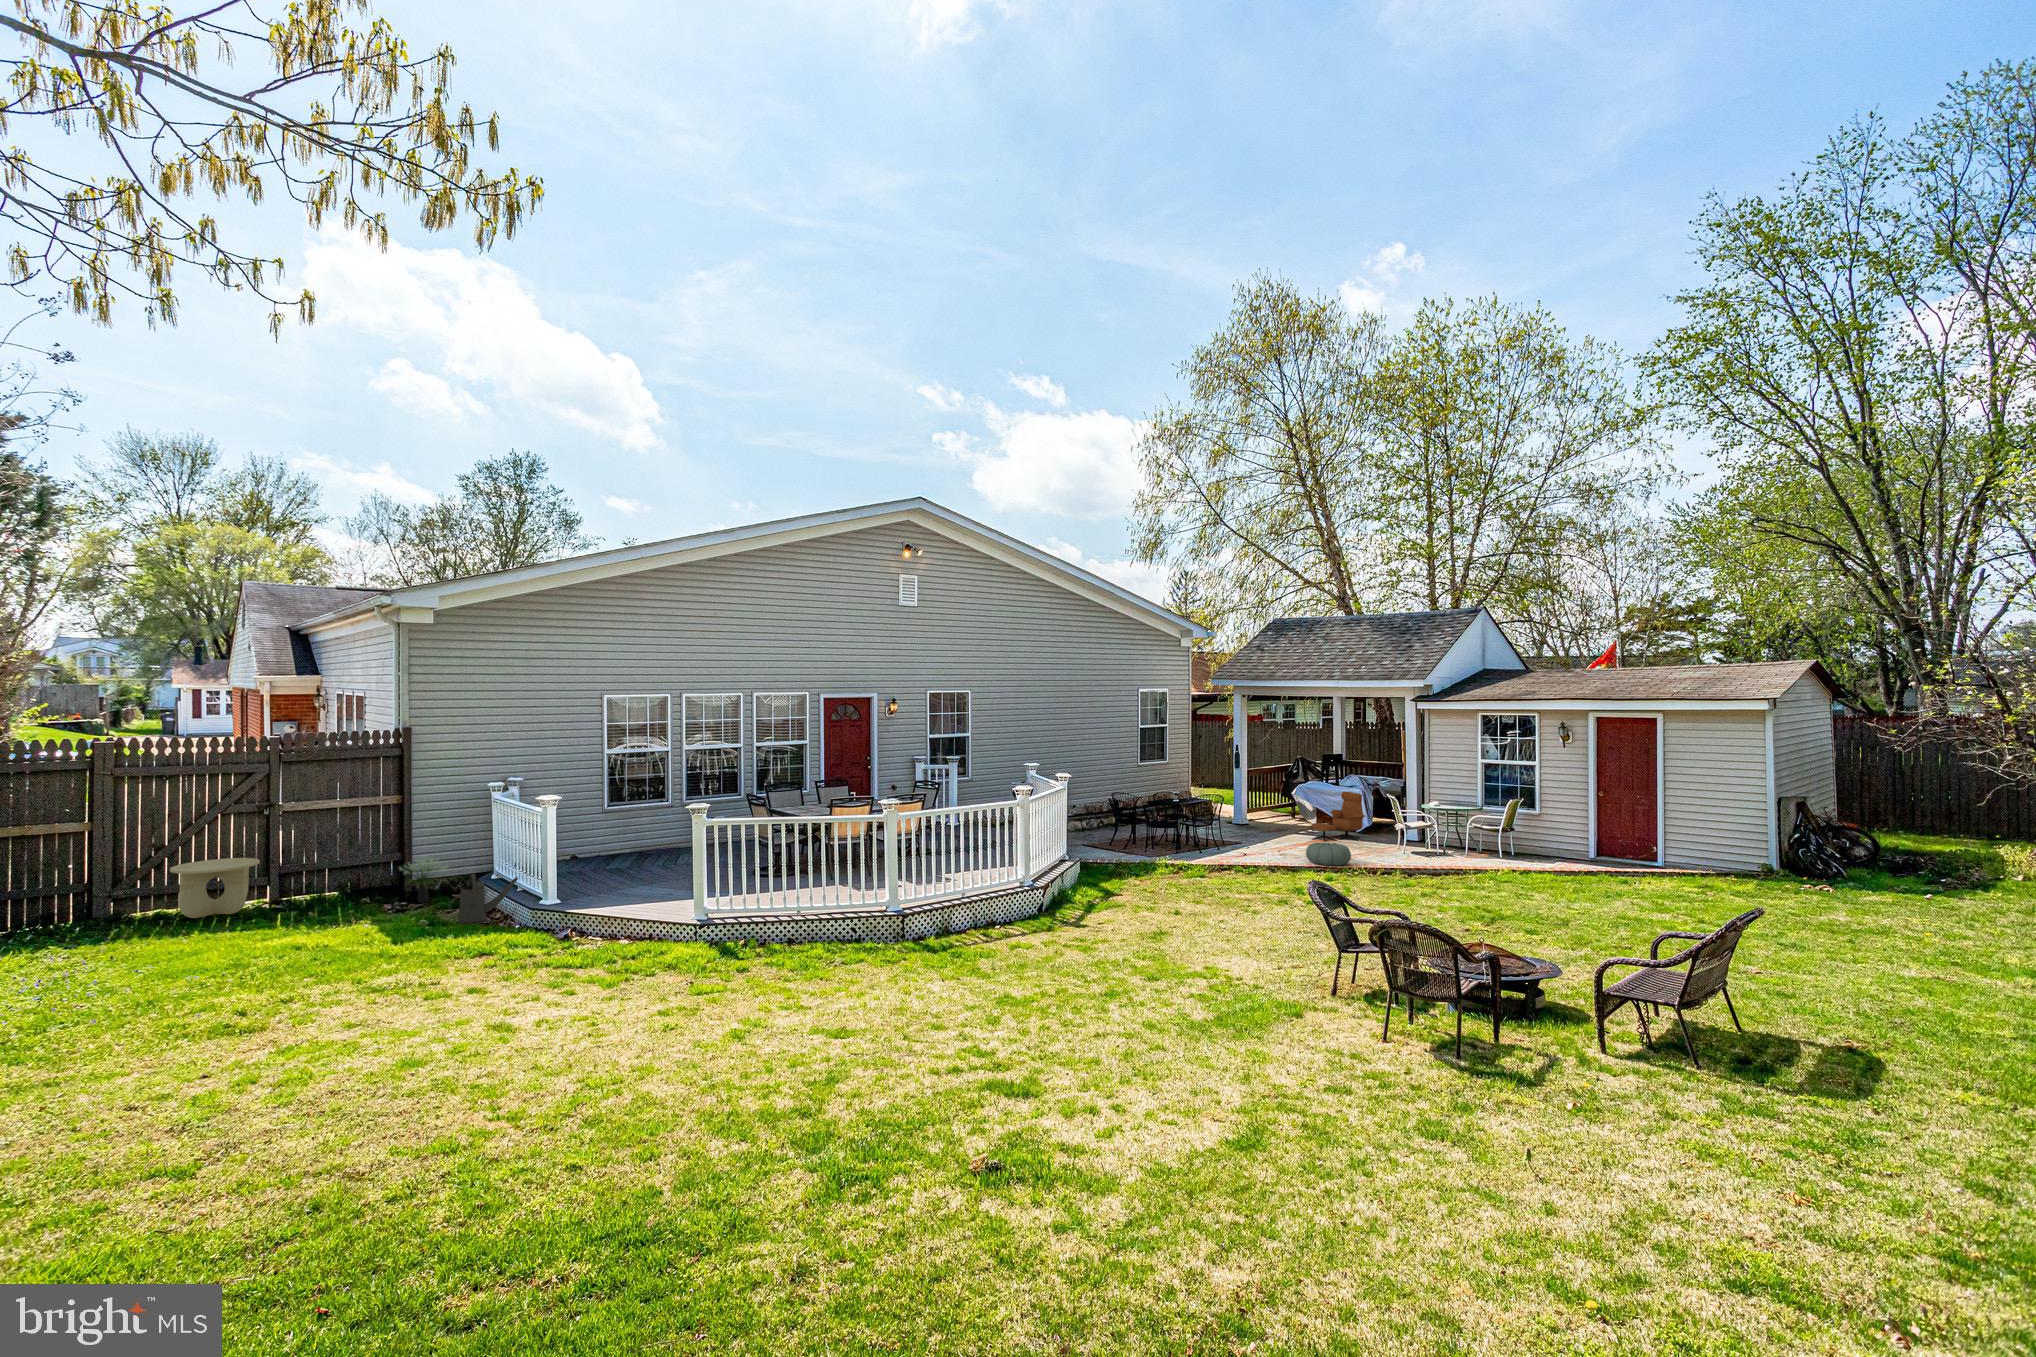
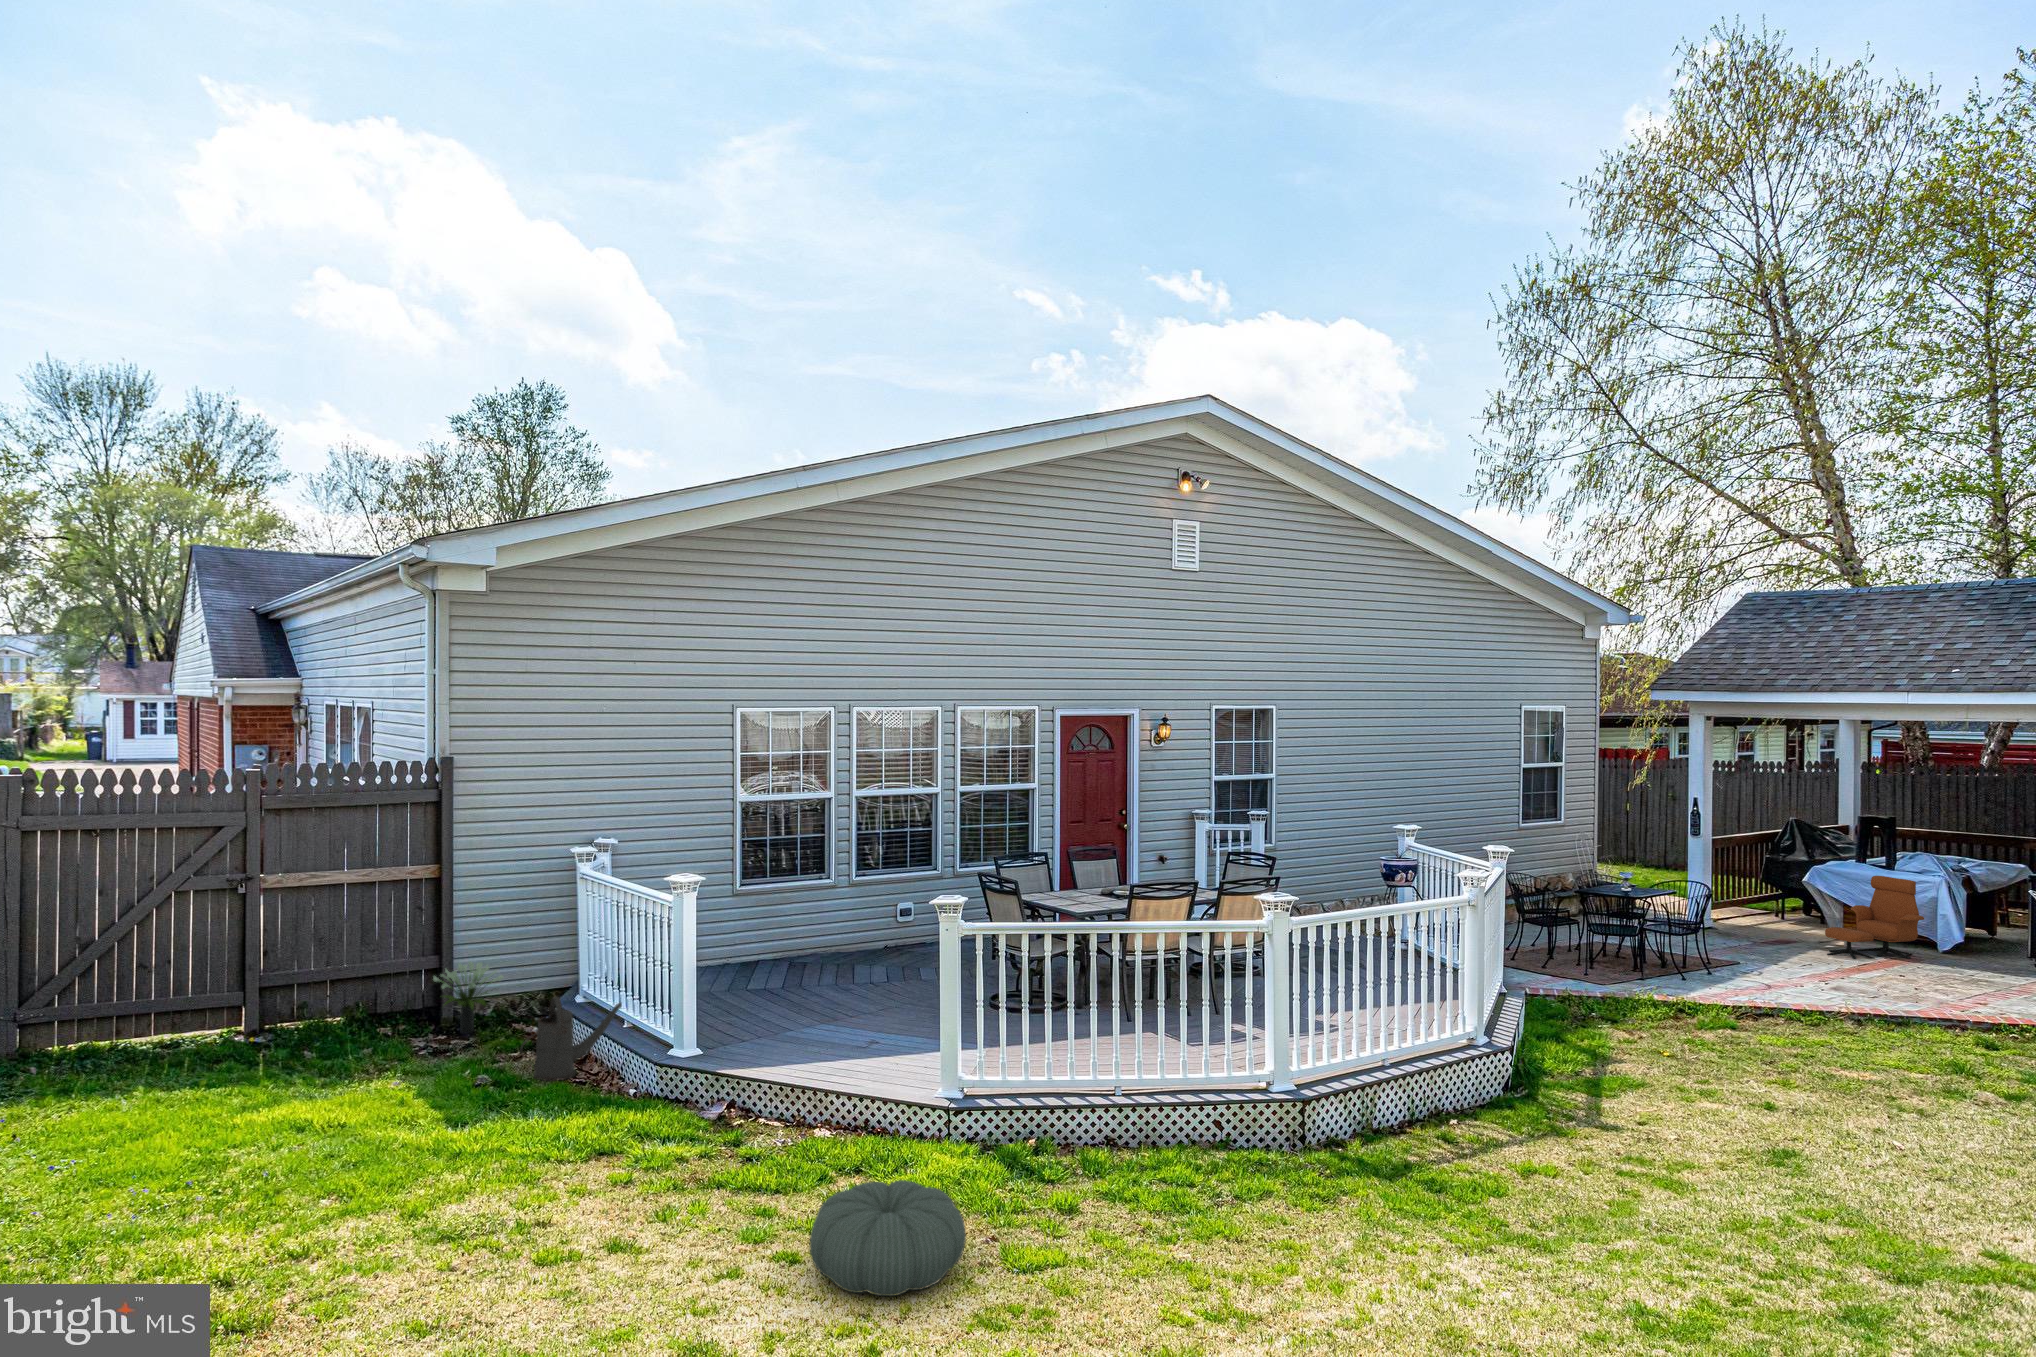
pouf: present [1306,842,1351,866] -> present [810,1180,966,1296]
side table: present [170,858,260,918] -> none [107,959,235,1057]

